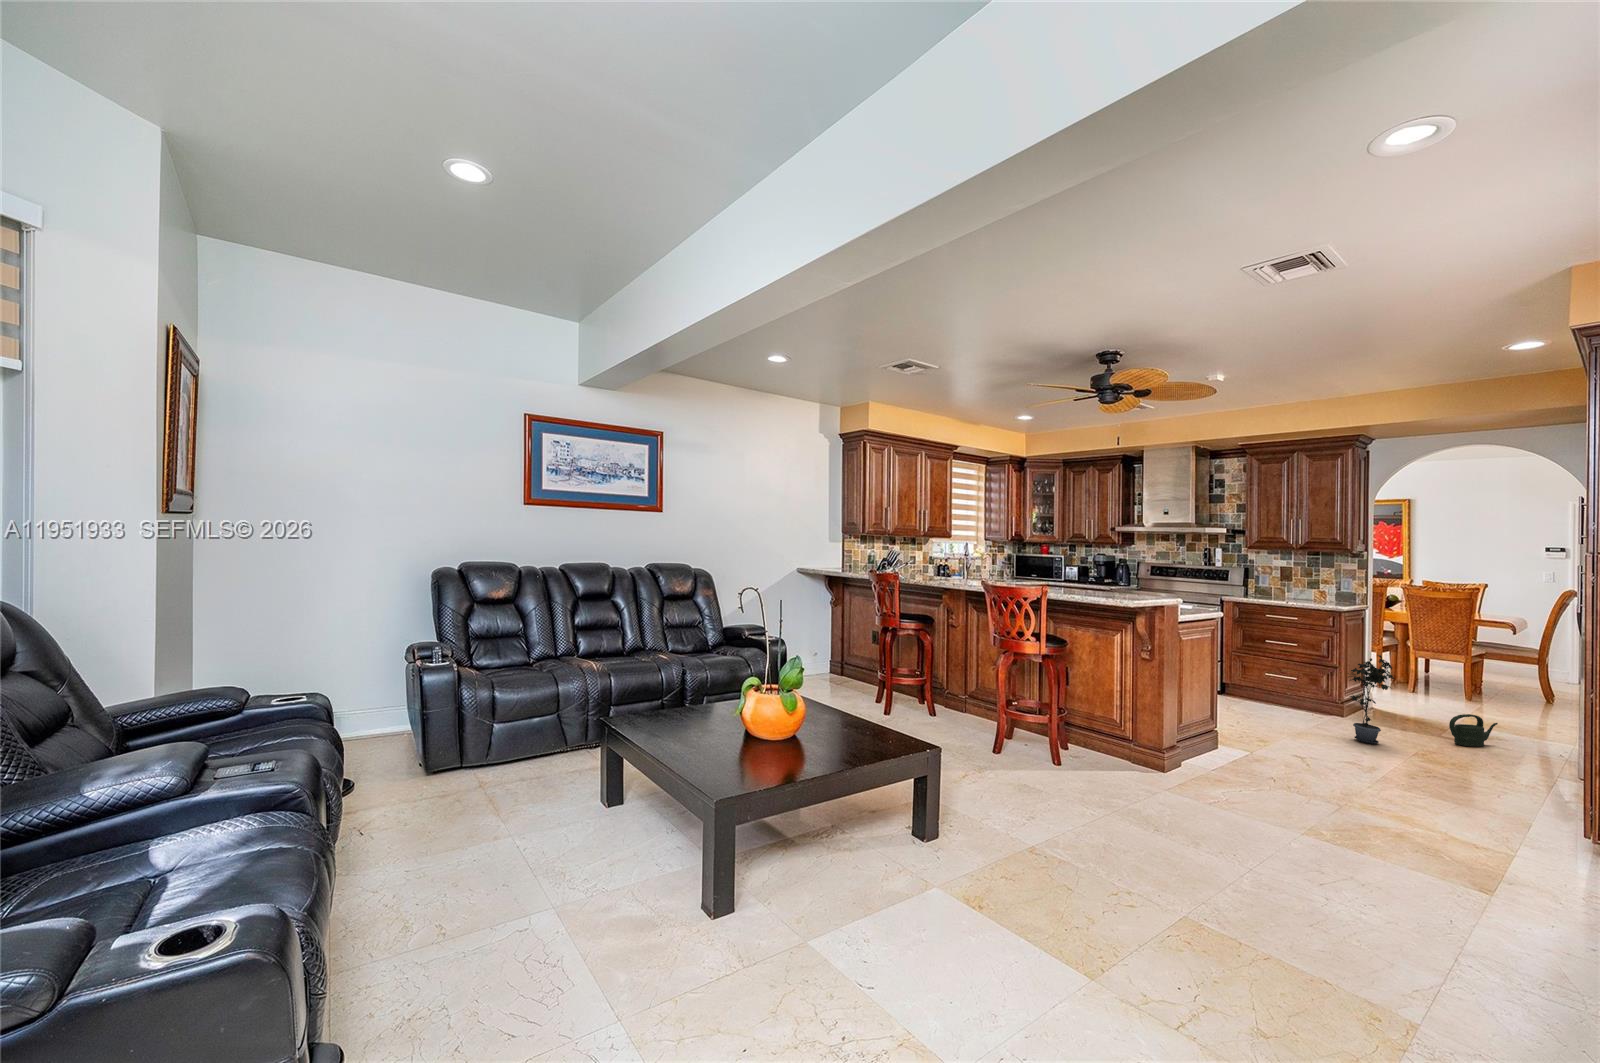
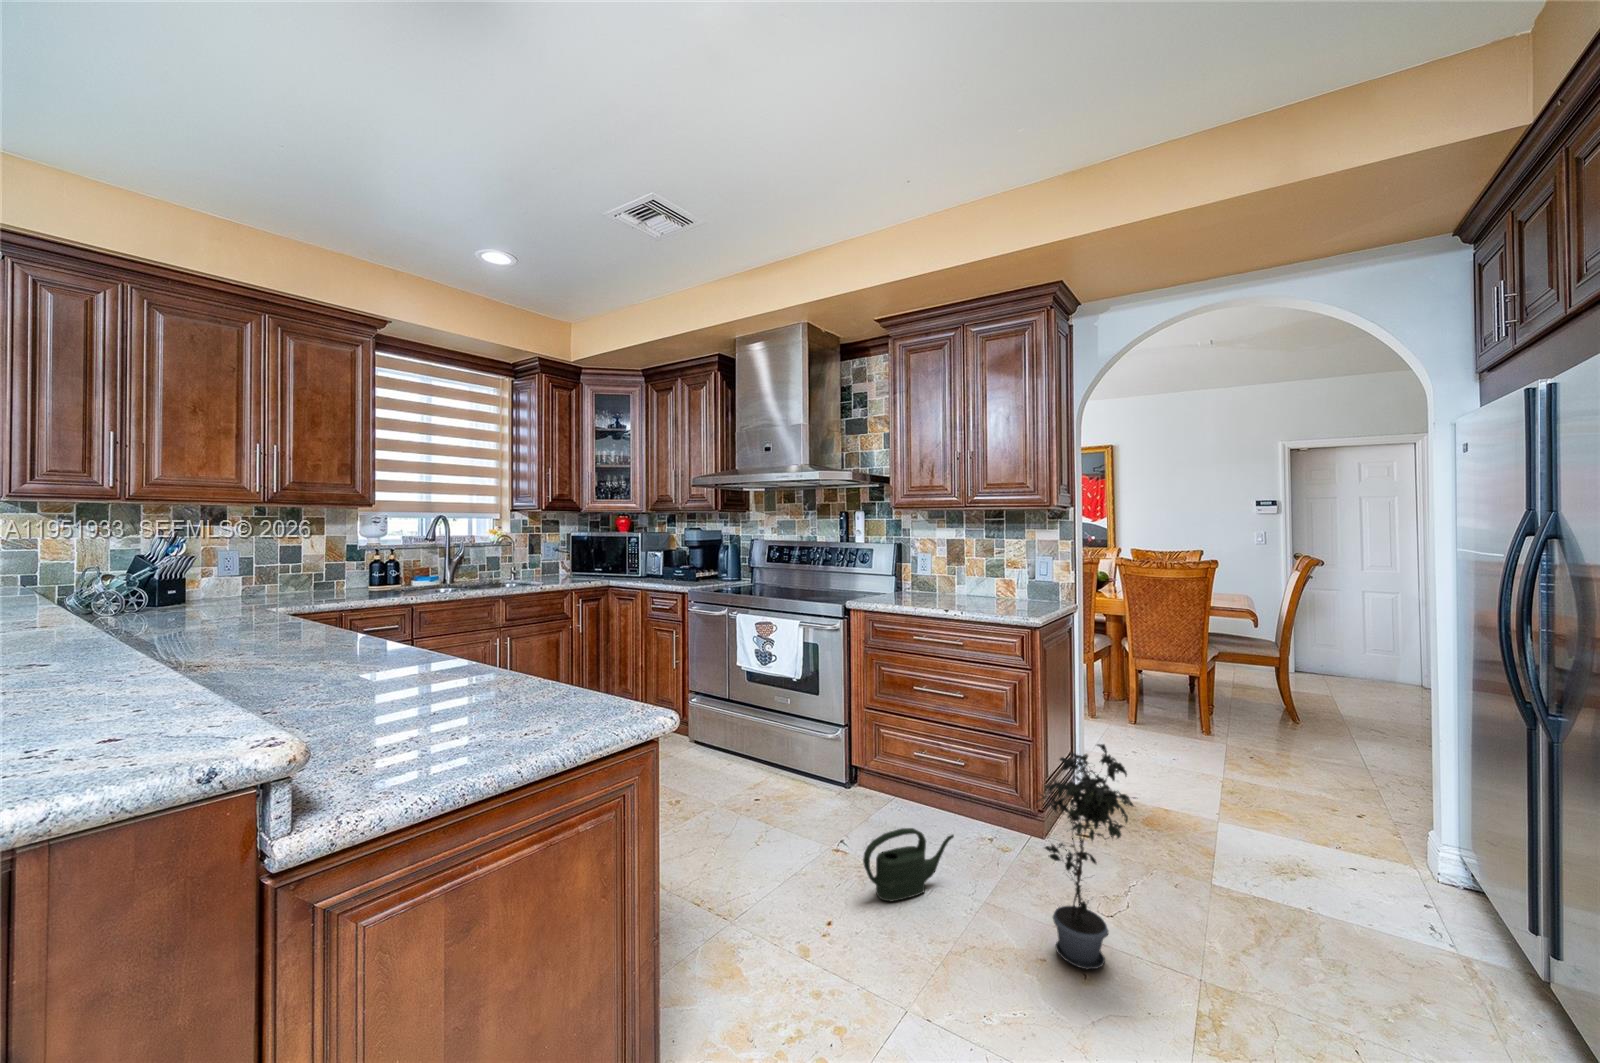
watering can: present [1449,714,1498,747] -> present [863,828,954,902]

